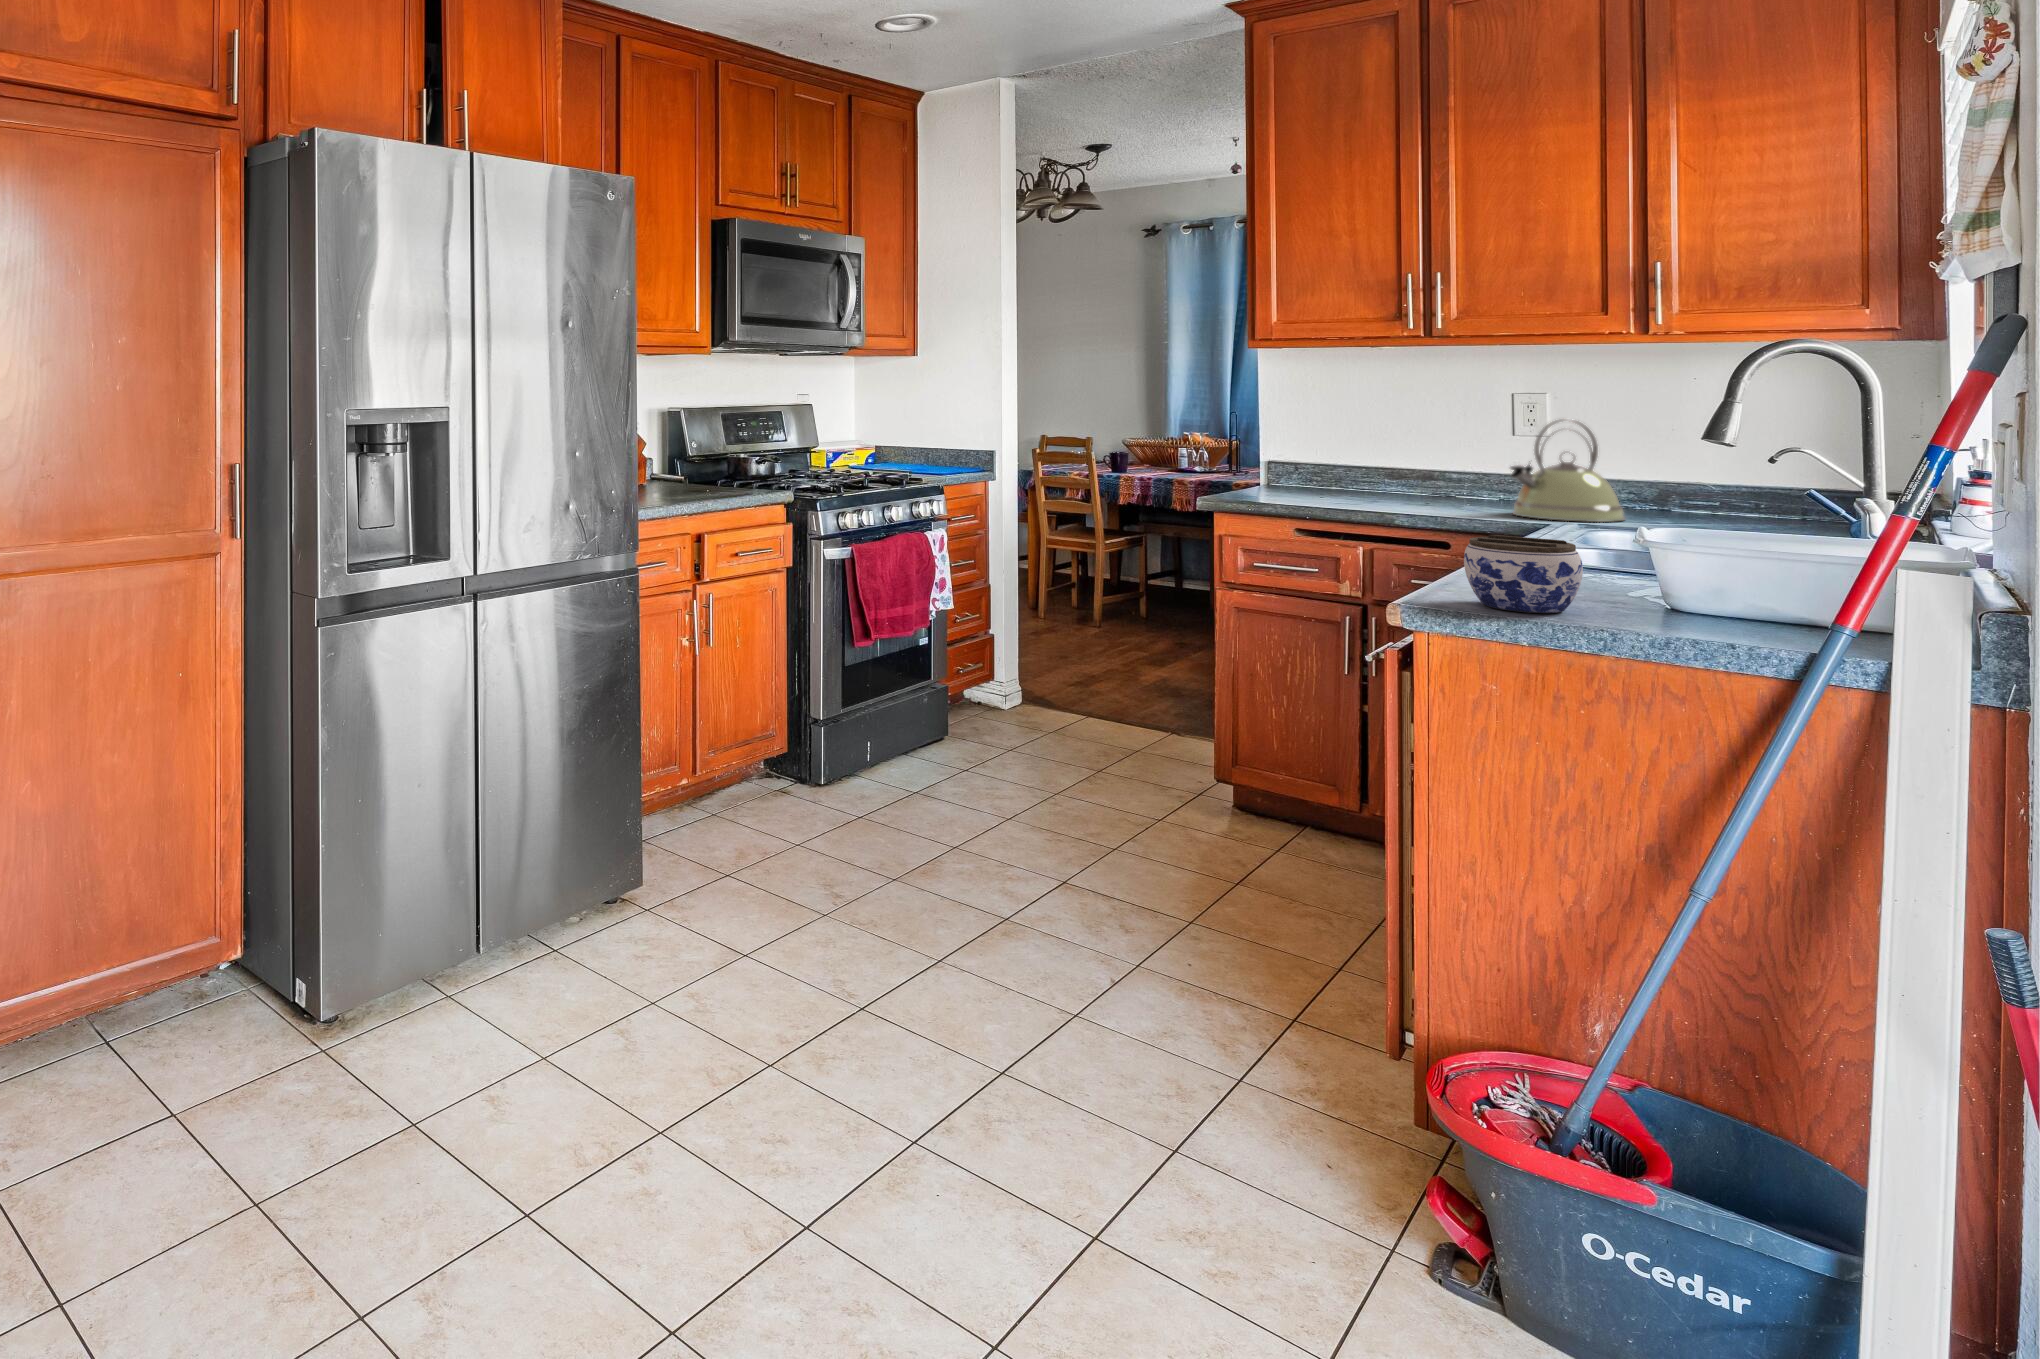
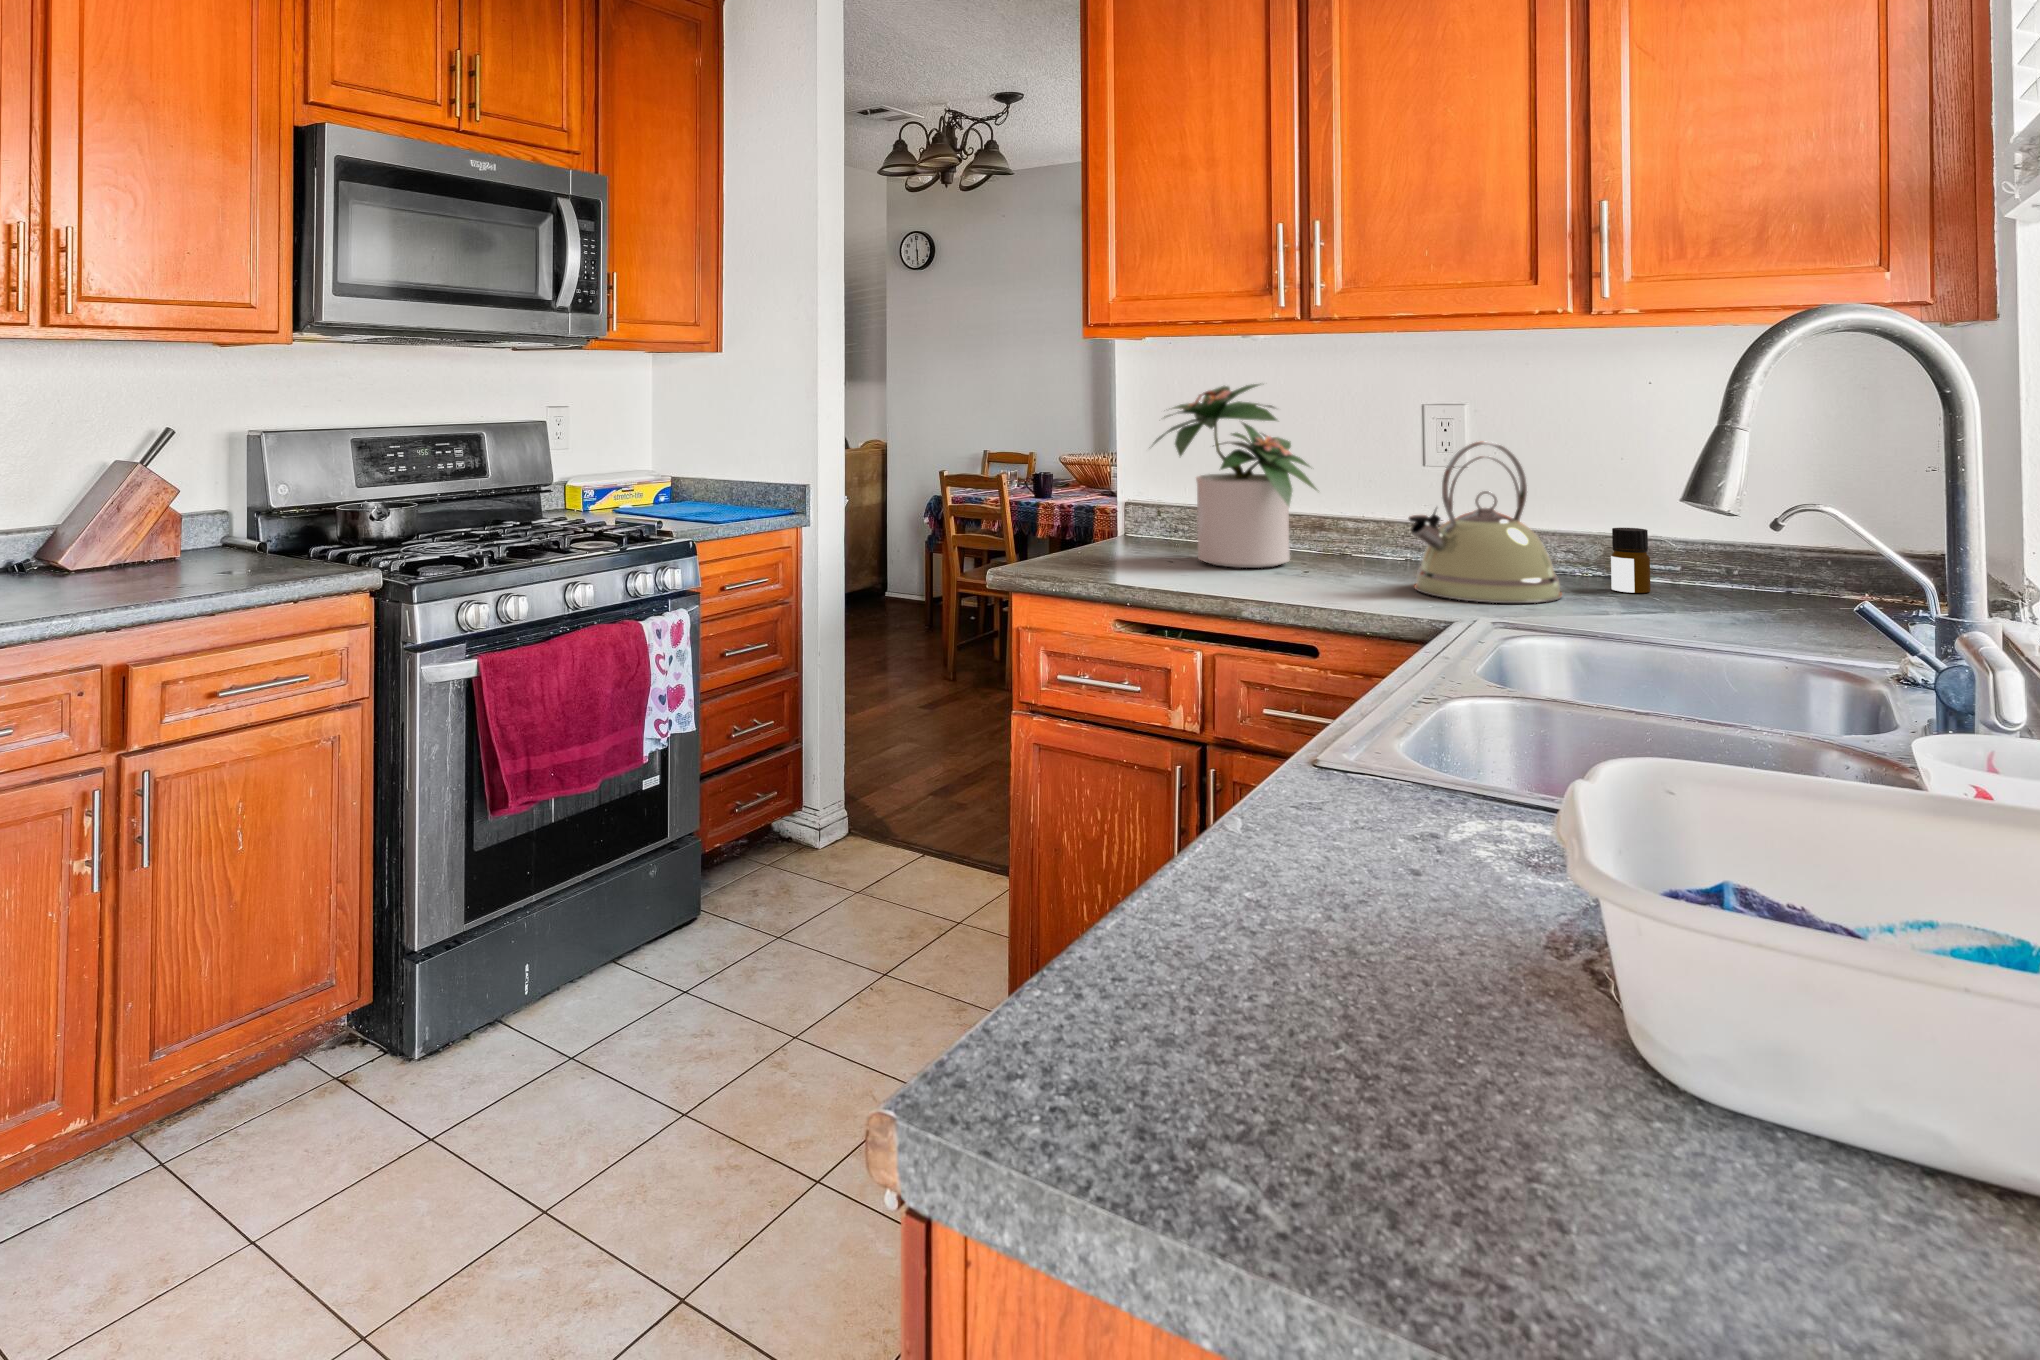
potted plant: none [1295,380,1433,504] -> present [1153,384,1317,568]
bottle: none [1663,477,1694,519] -> present [1611,528,1651,593]
jar: present [1464,535,1583,613] -> none [1181,773,1440,1021]

